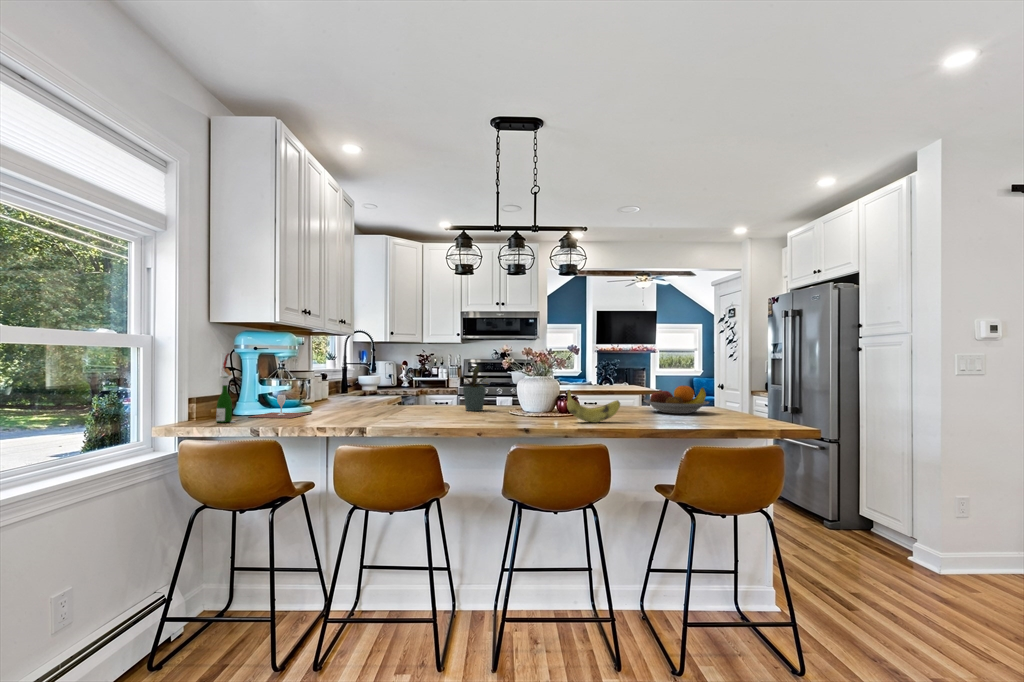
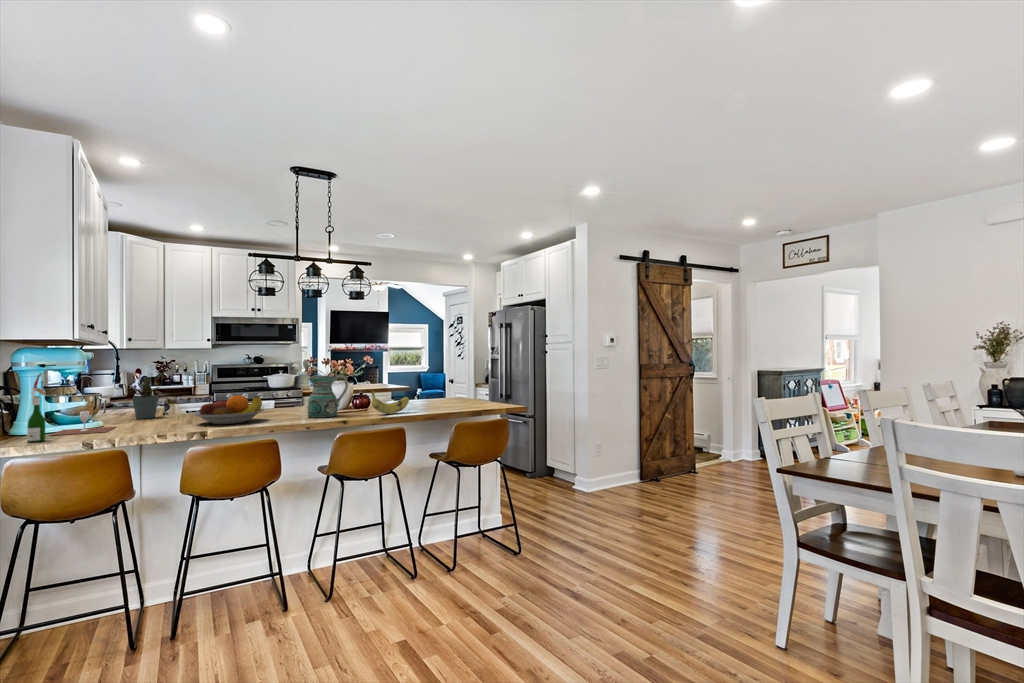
potted plant: present [462,366,488,411] -> present [126,377,161,419]
ceramic pitcher: none [493,367,542,420] -> present [308,375,348,418]
fruit bowl: present [644,385,709,414] -> present [193,395,264,424]

